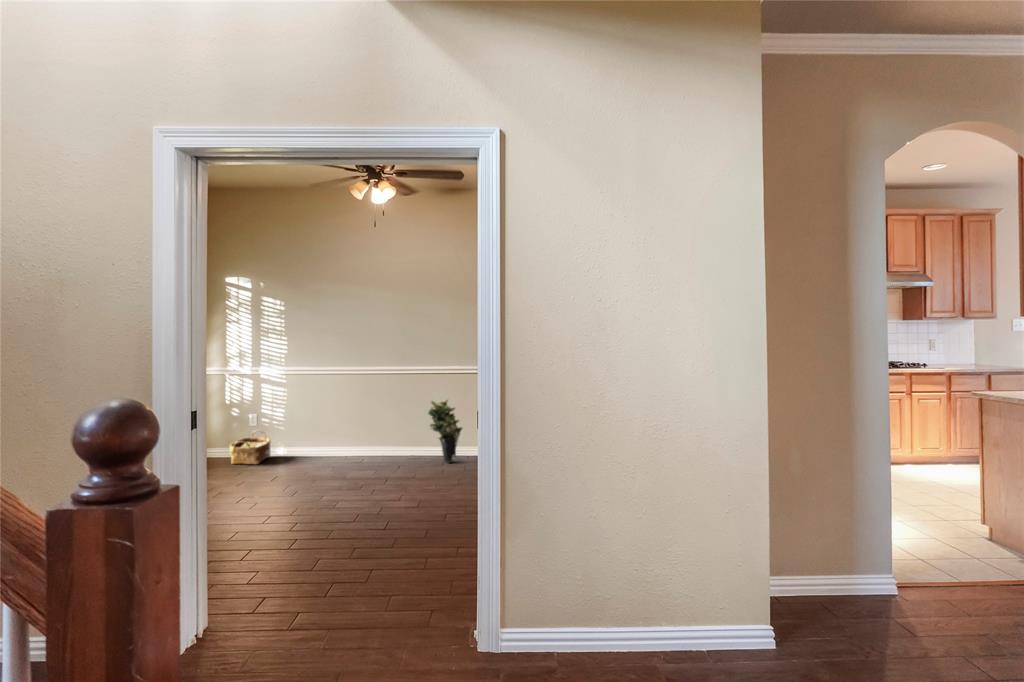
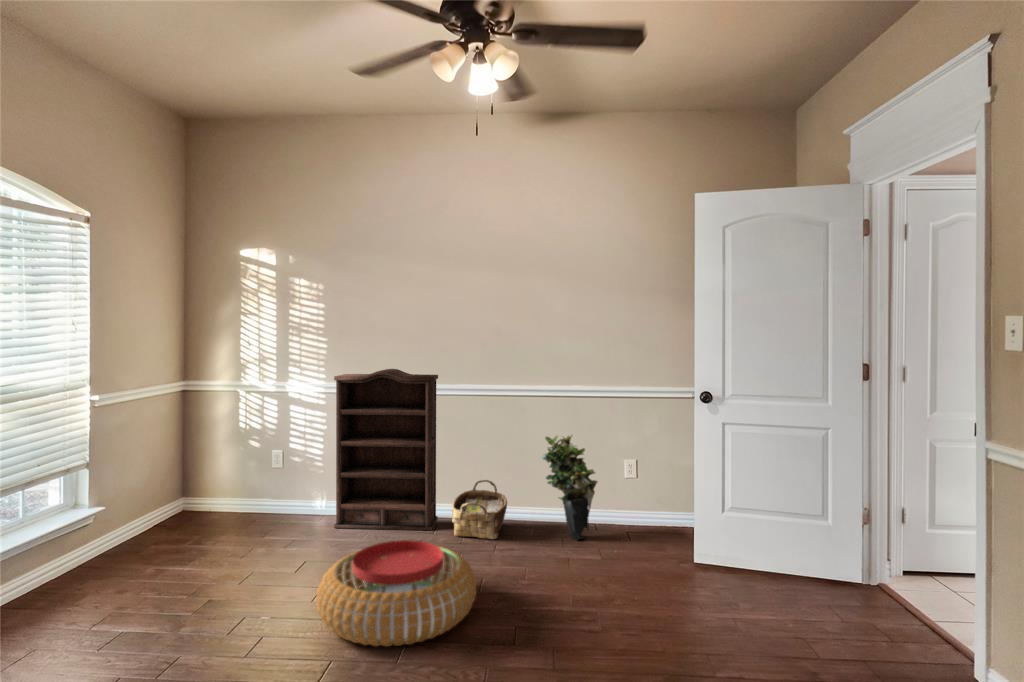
bookshelf: none [292,359,362,462] -> present [334,369,438,530]
woven basket: present [230,430,270,464] -> present [452,480,507,539]
pouf: none [288,455,378,501] -> present [317,540,476,646]

